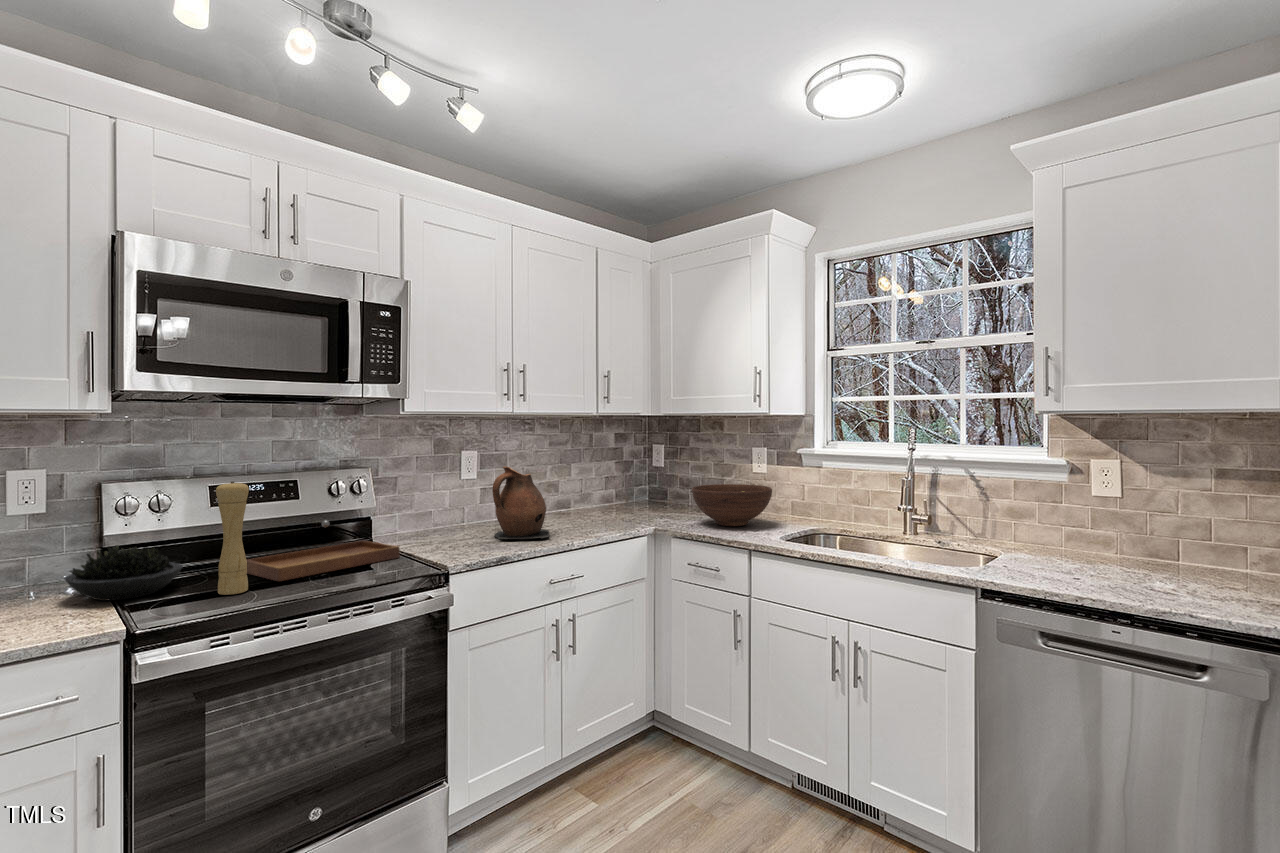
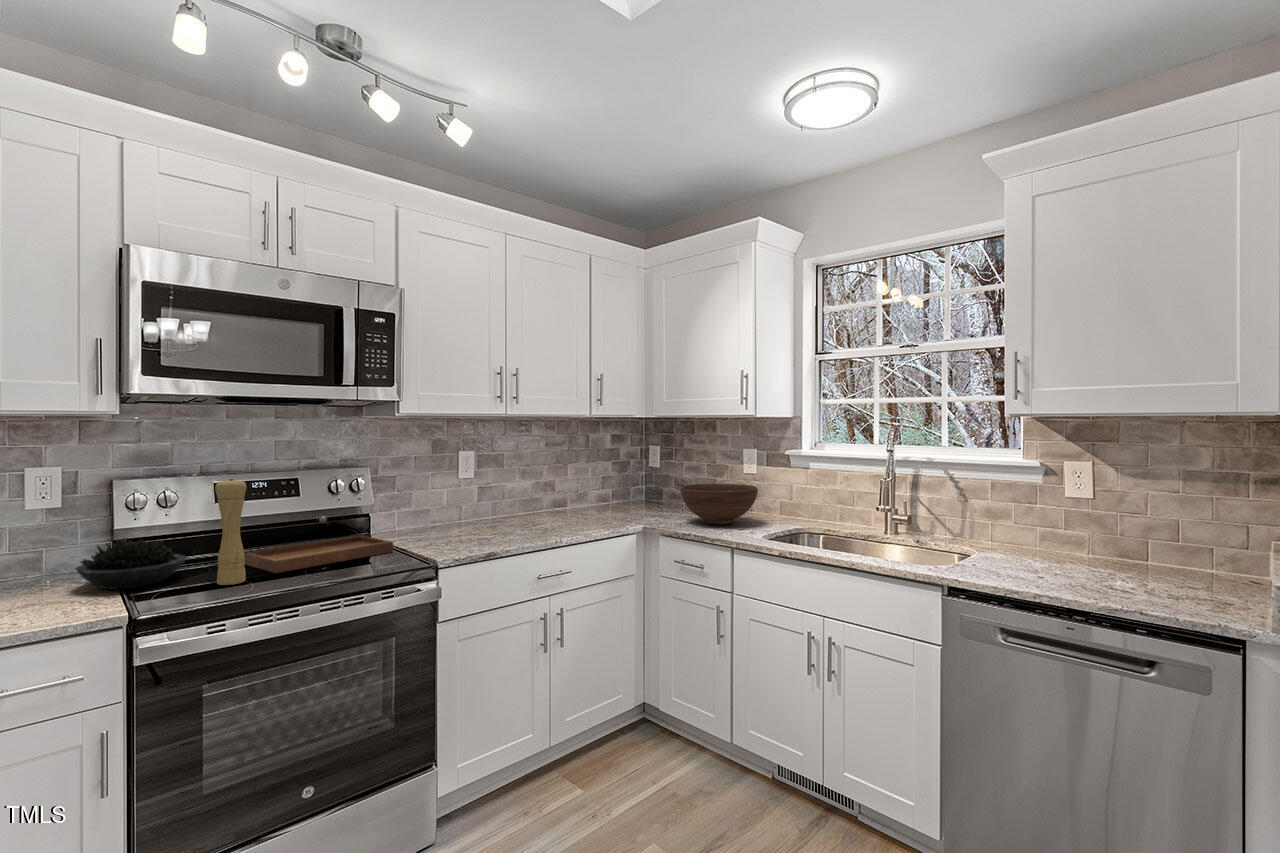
ceramic pitcher: present [493,467,549,539] -> none [485,466,540,536]

